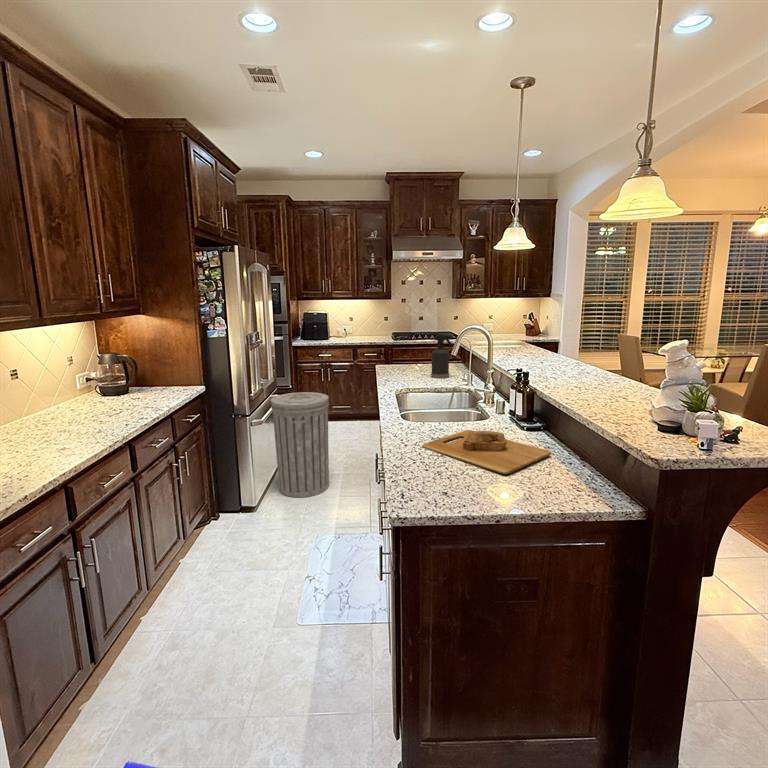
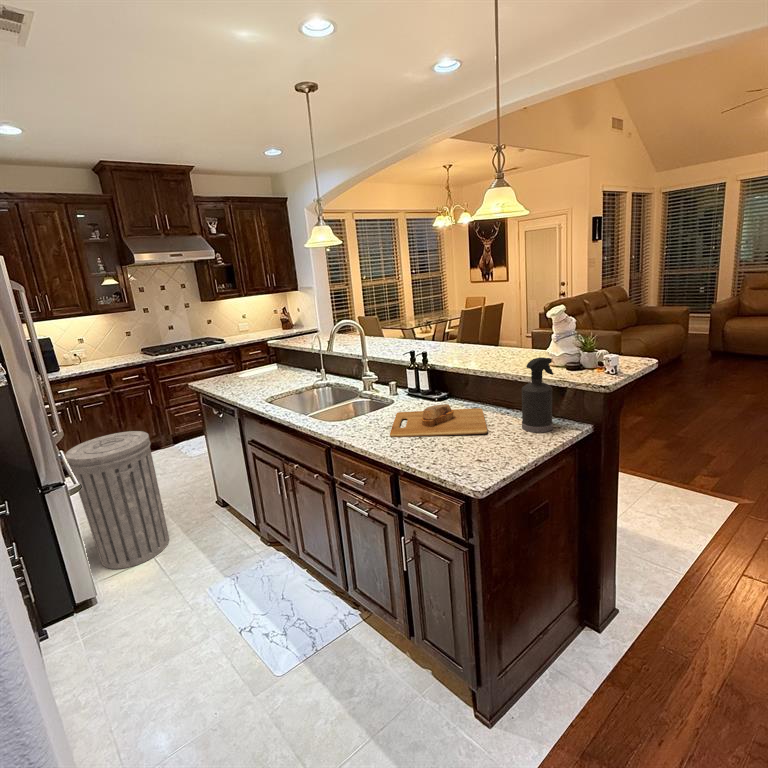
spray bottle: present [431,334,452,378] -> present [522,357,553,433]

